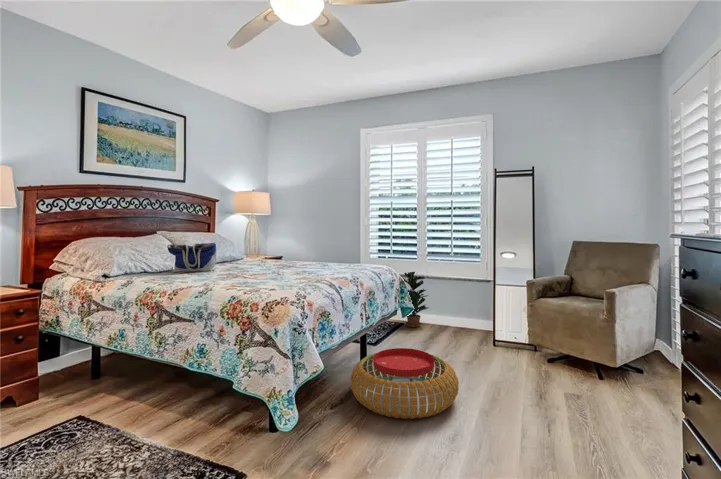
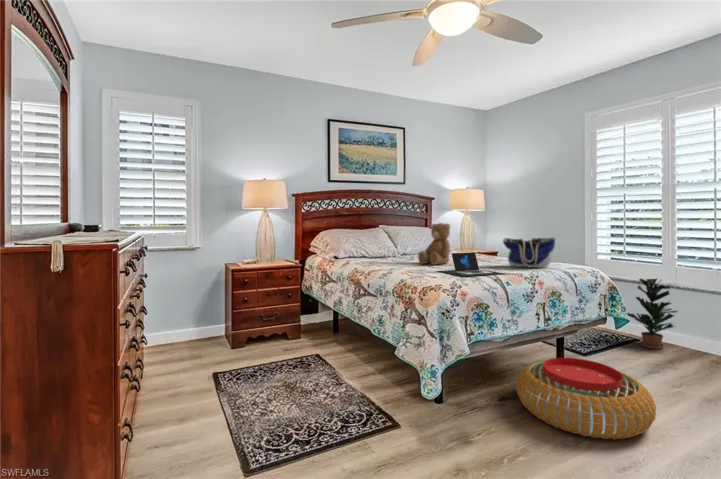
teddy bear: none [228,228,264,275] -> present [418,223,451,265]
tote bag: present [167,243,216,272] -> present [503,238,555,268]
laptop: none [261,259,334,285] -> present [439,252,505,277]

